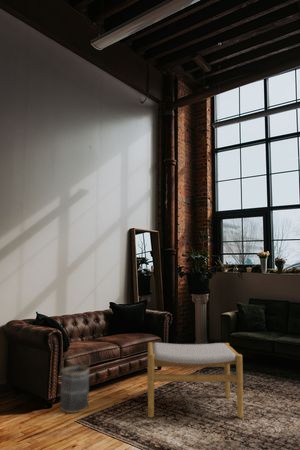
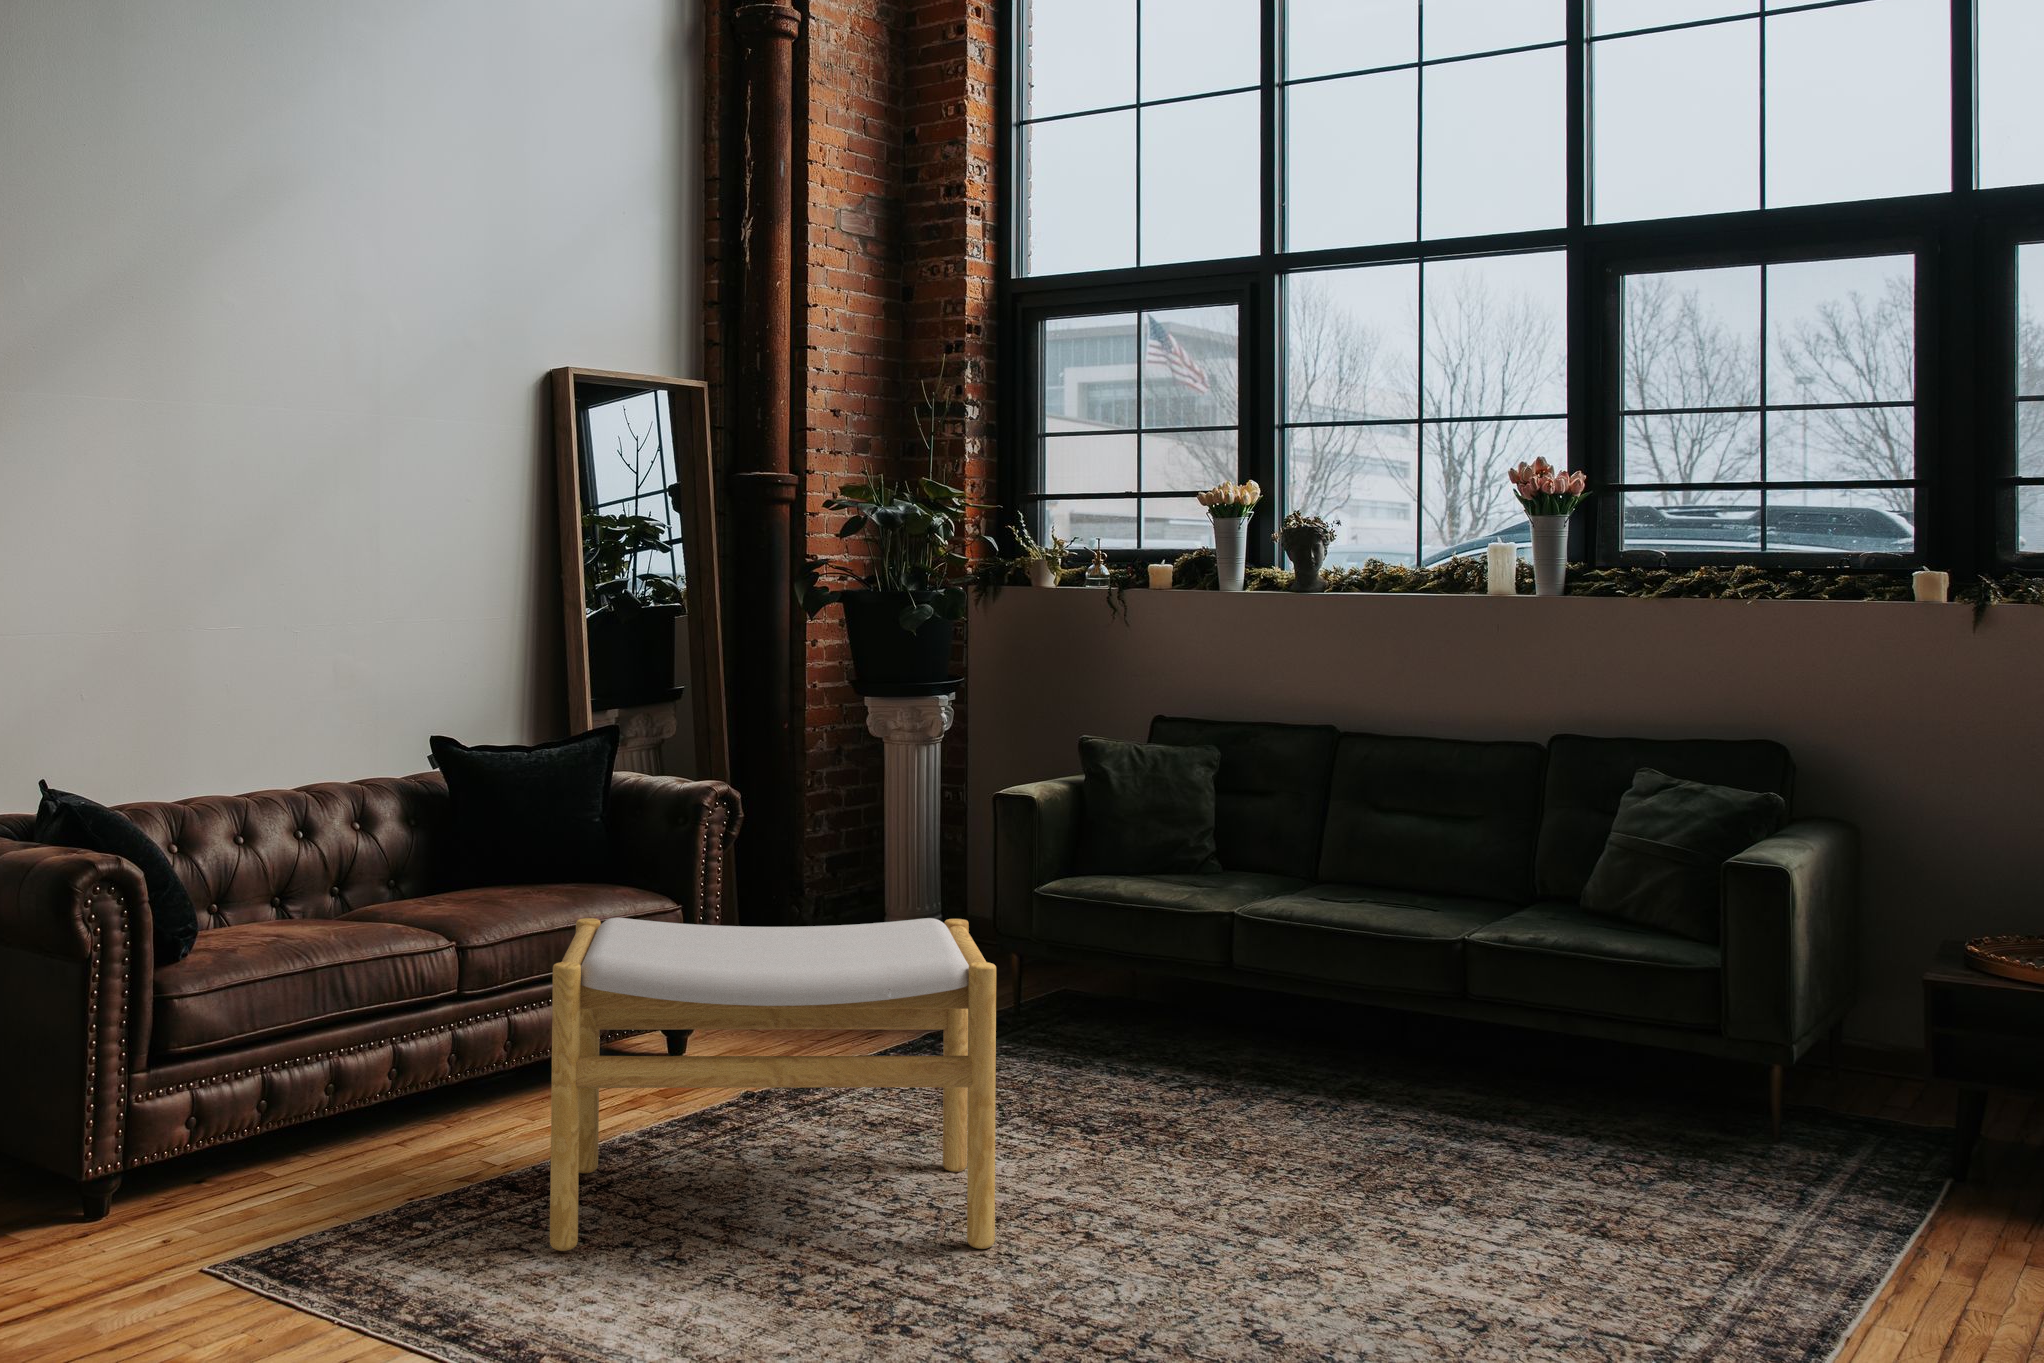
basket: present [60,353,89,413] -> none [142,951,288,1237]

